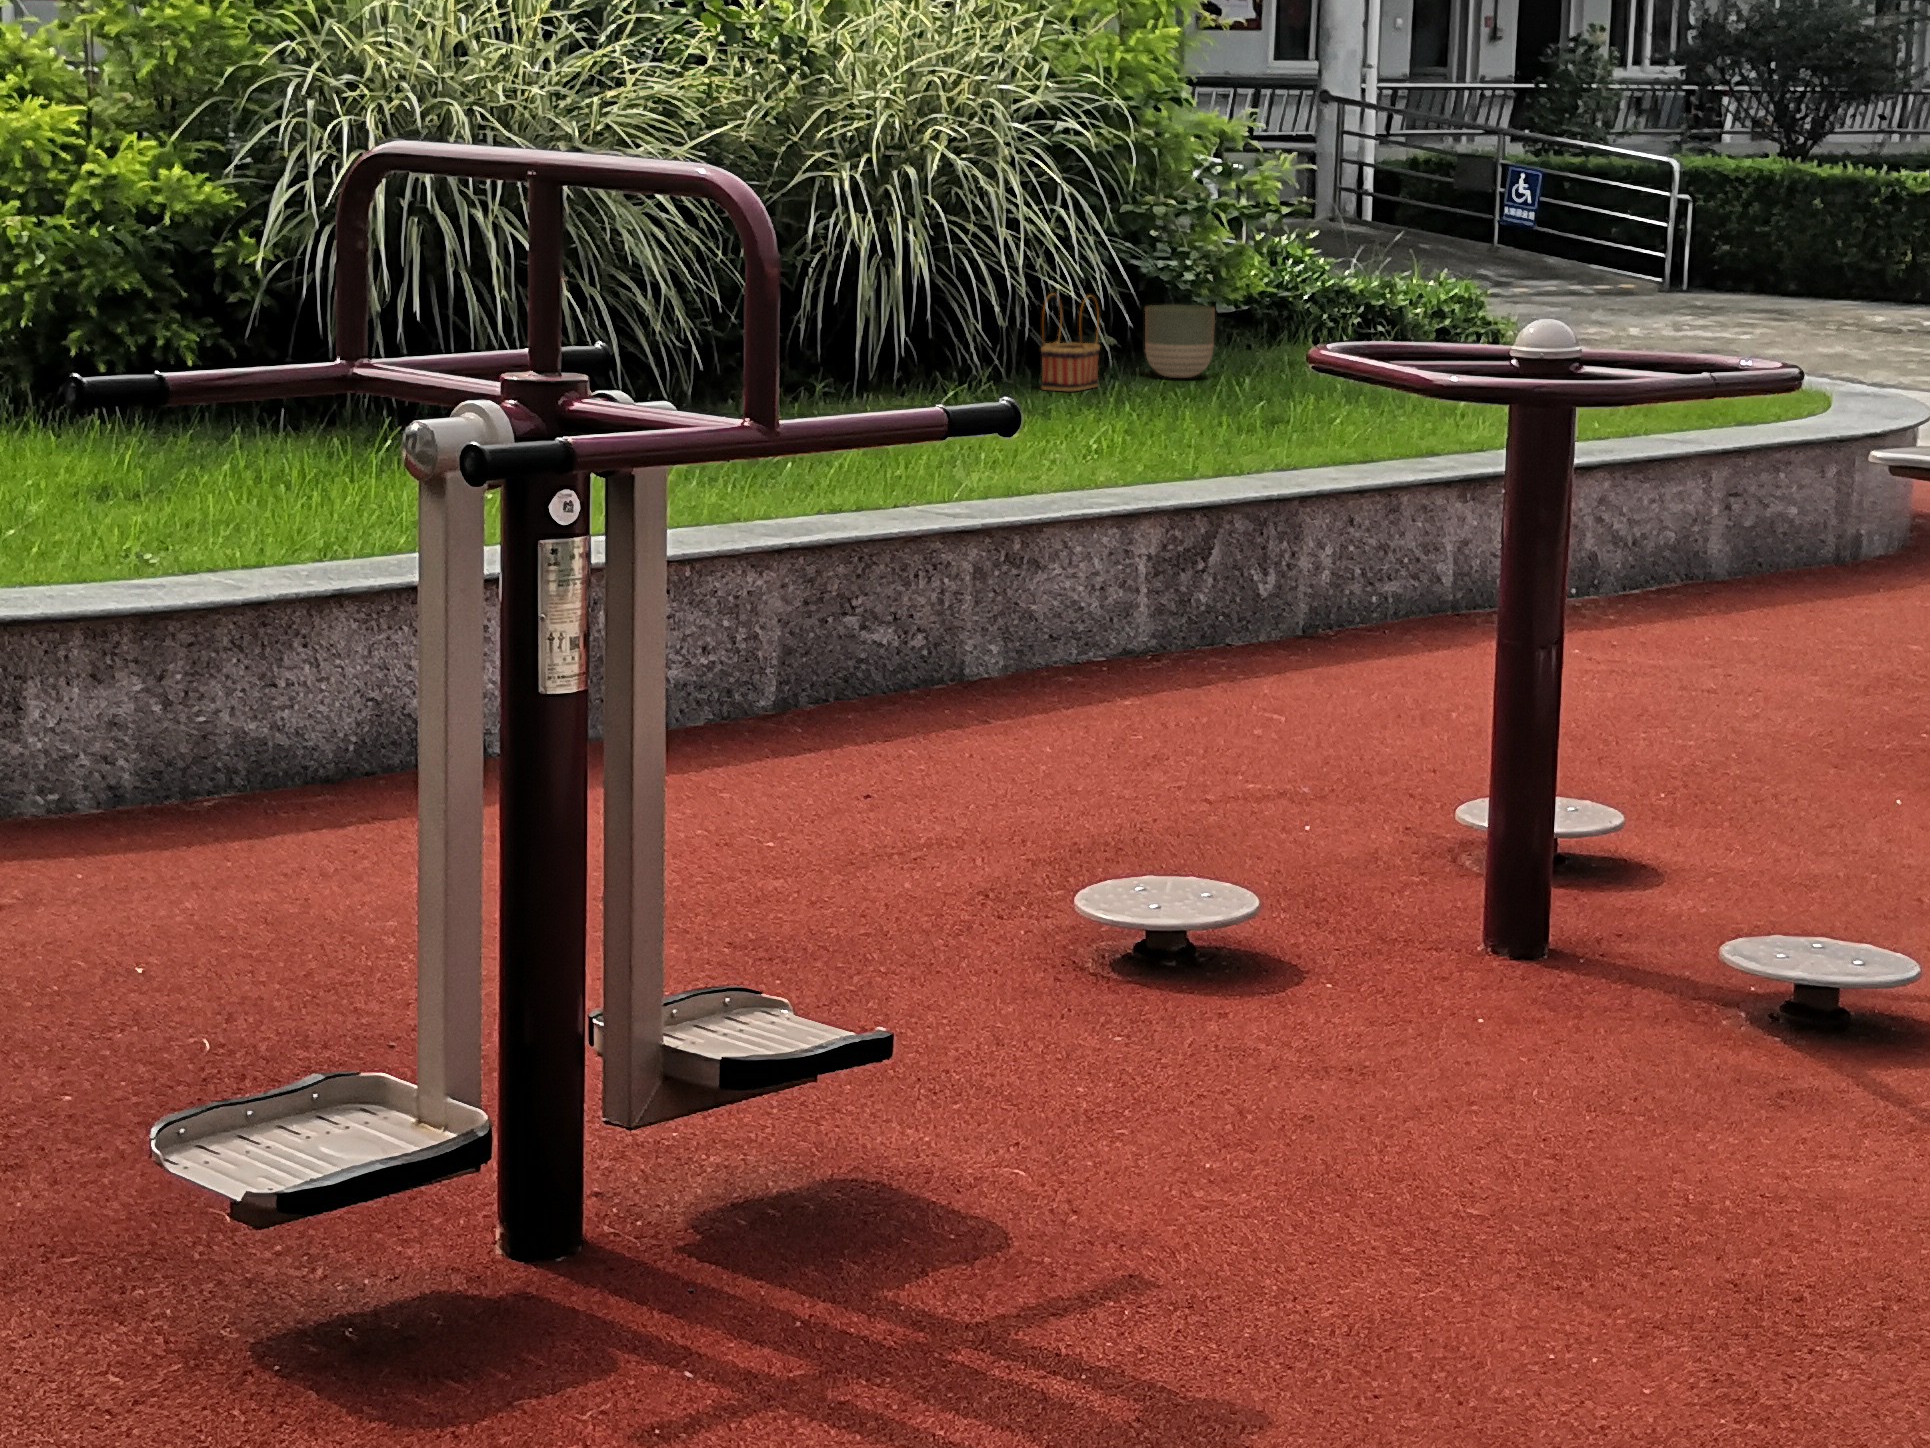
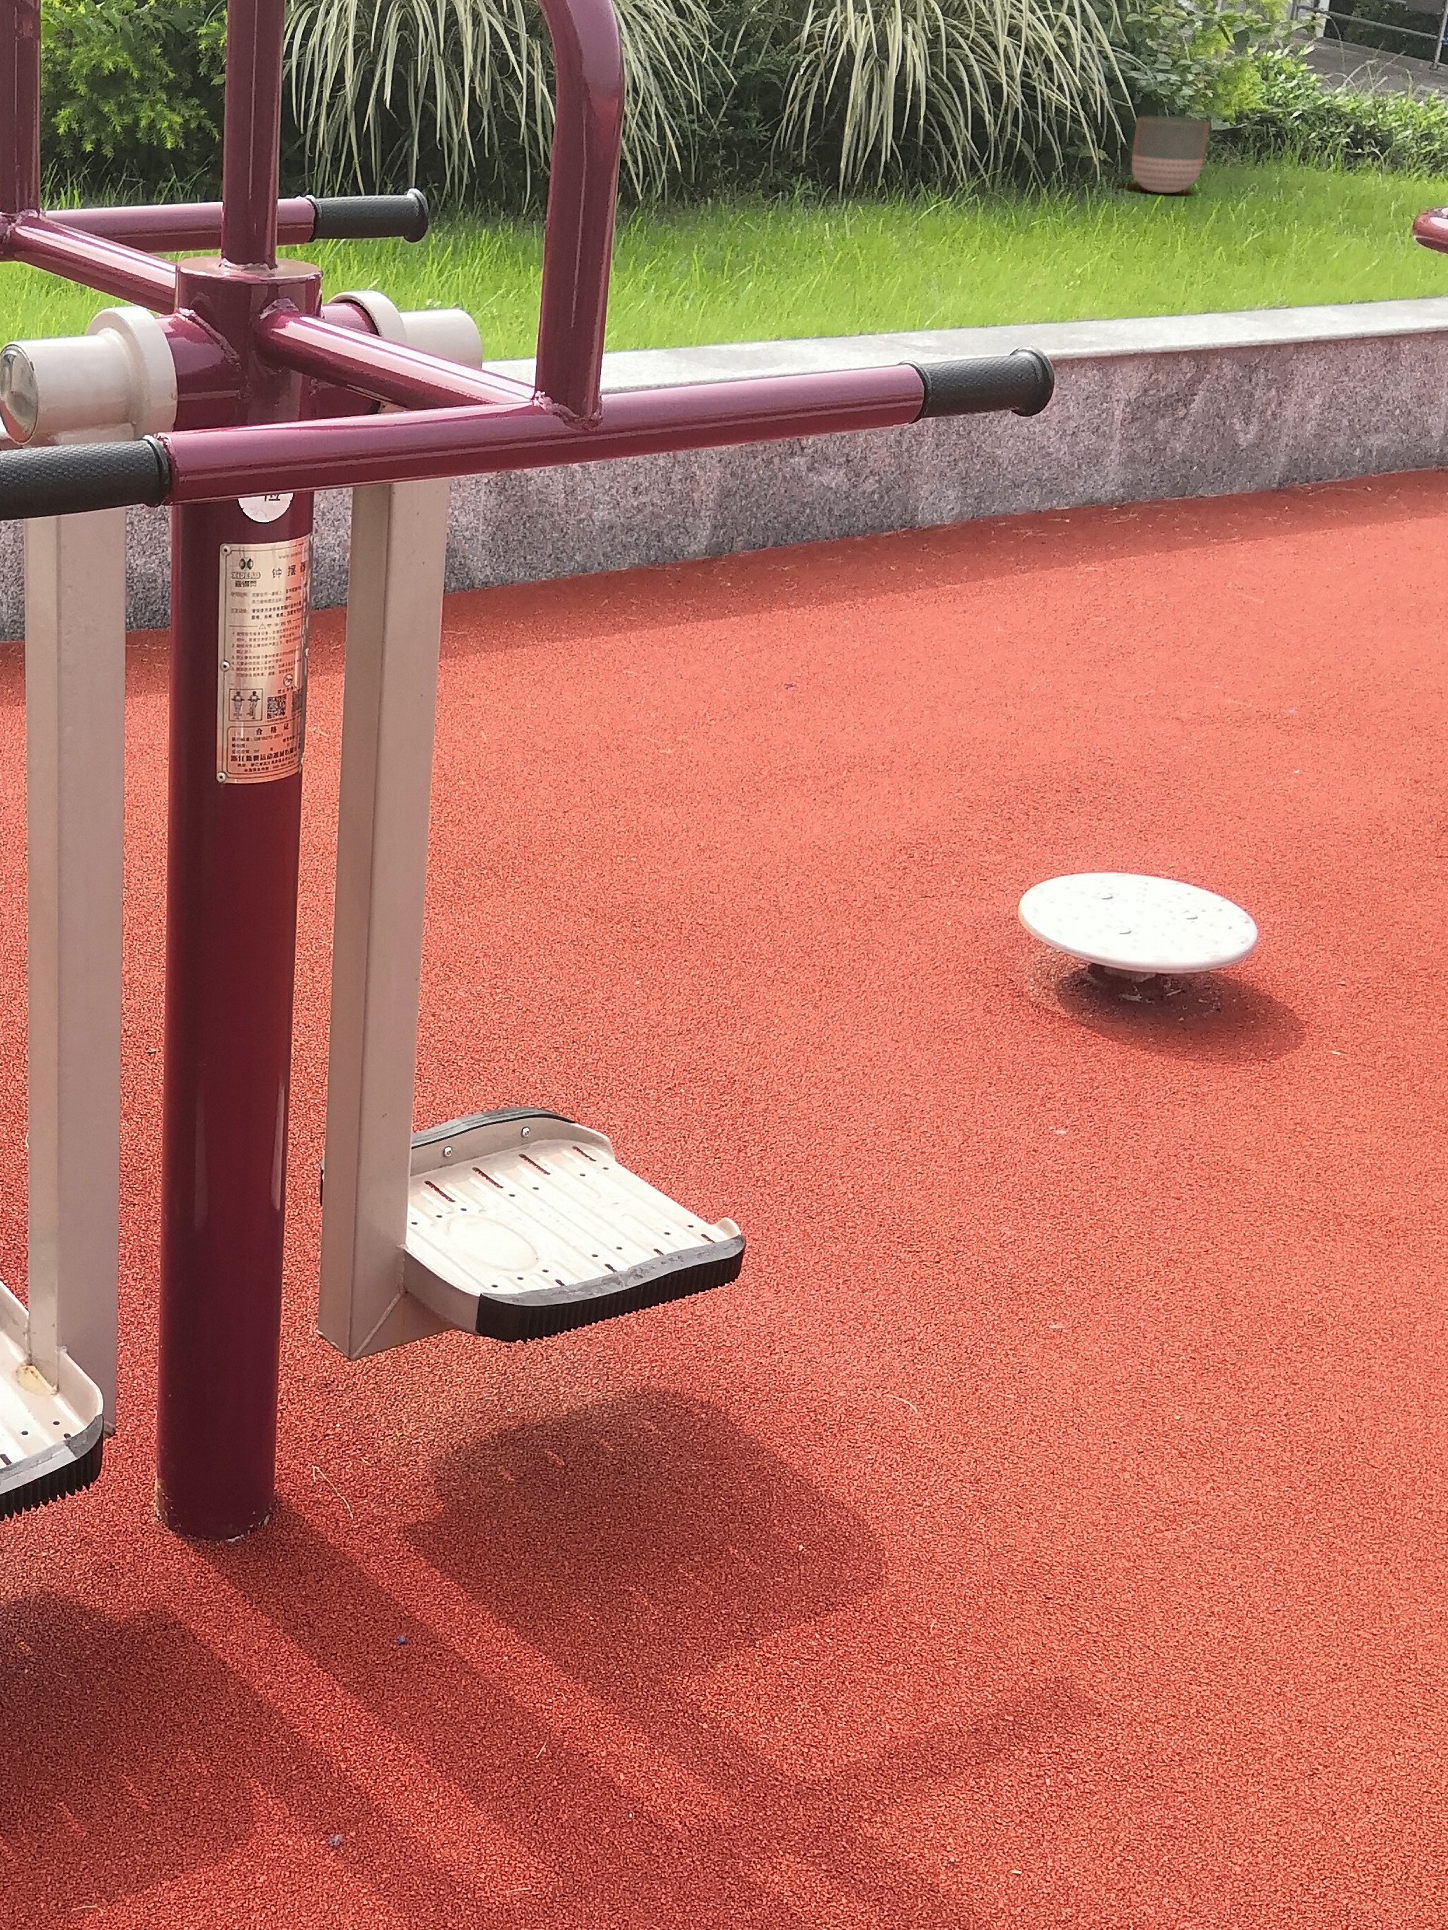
basket: present [1041,293,1100,391] -> none [1023,101,1091,204]

